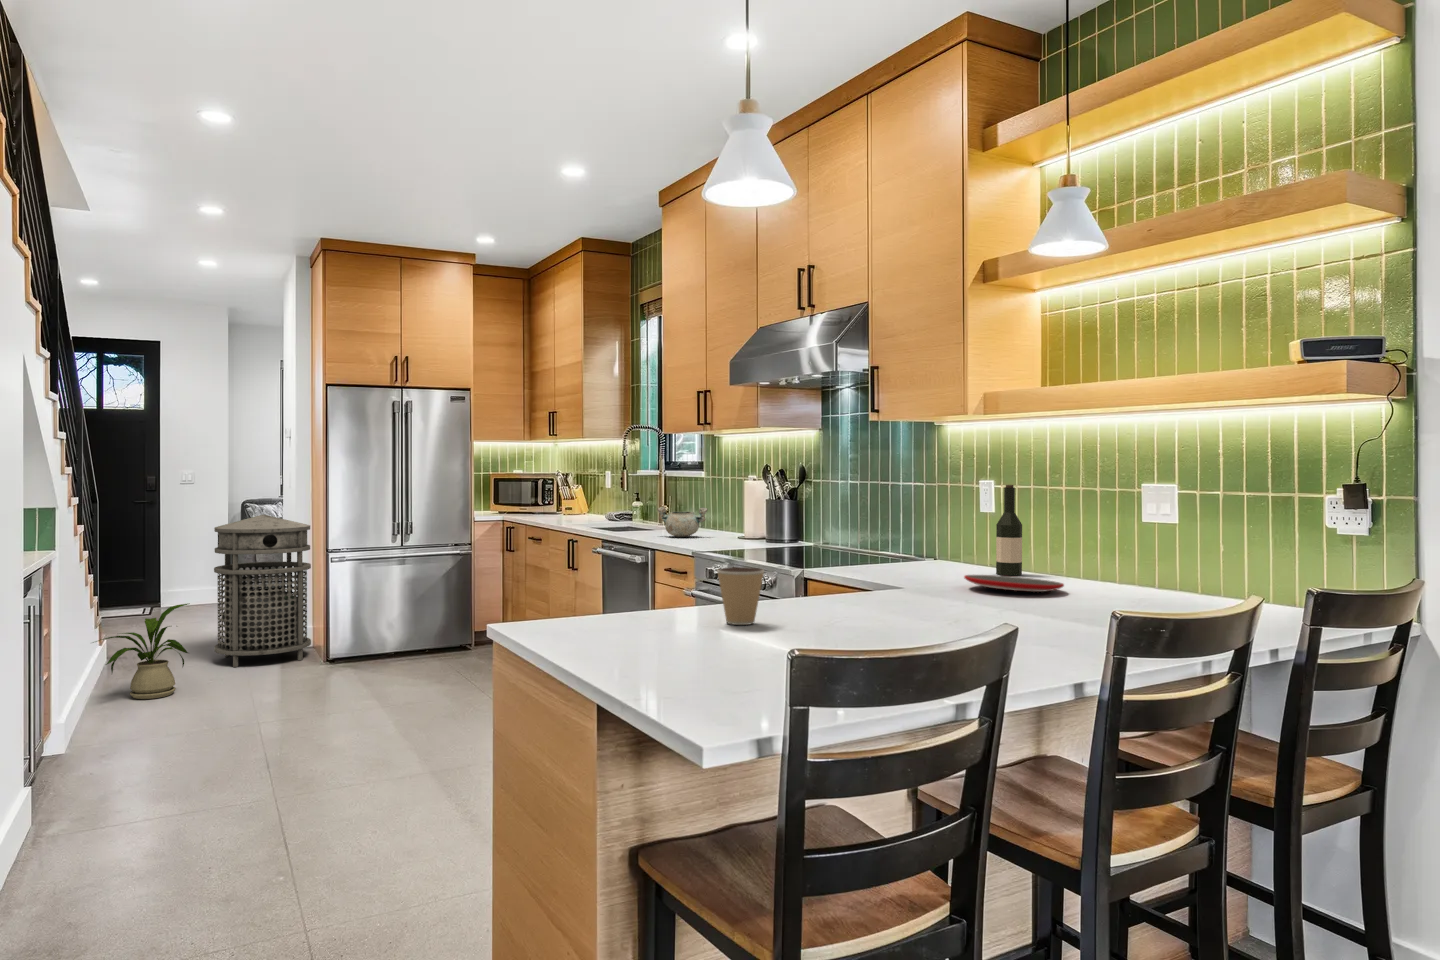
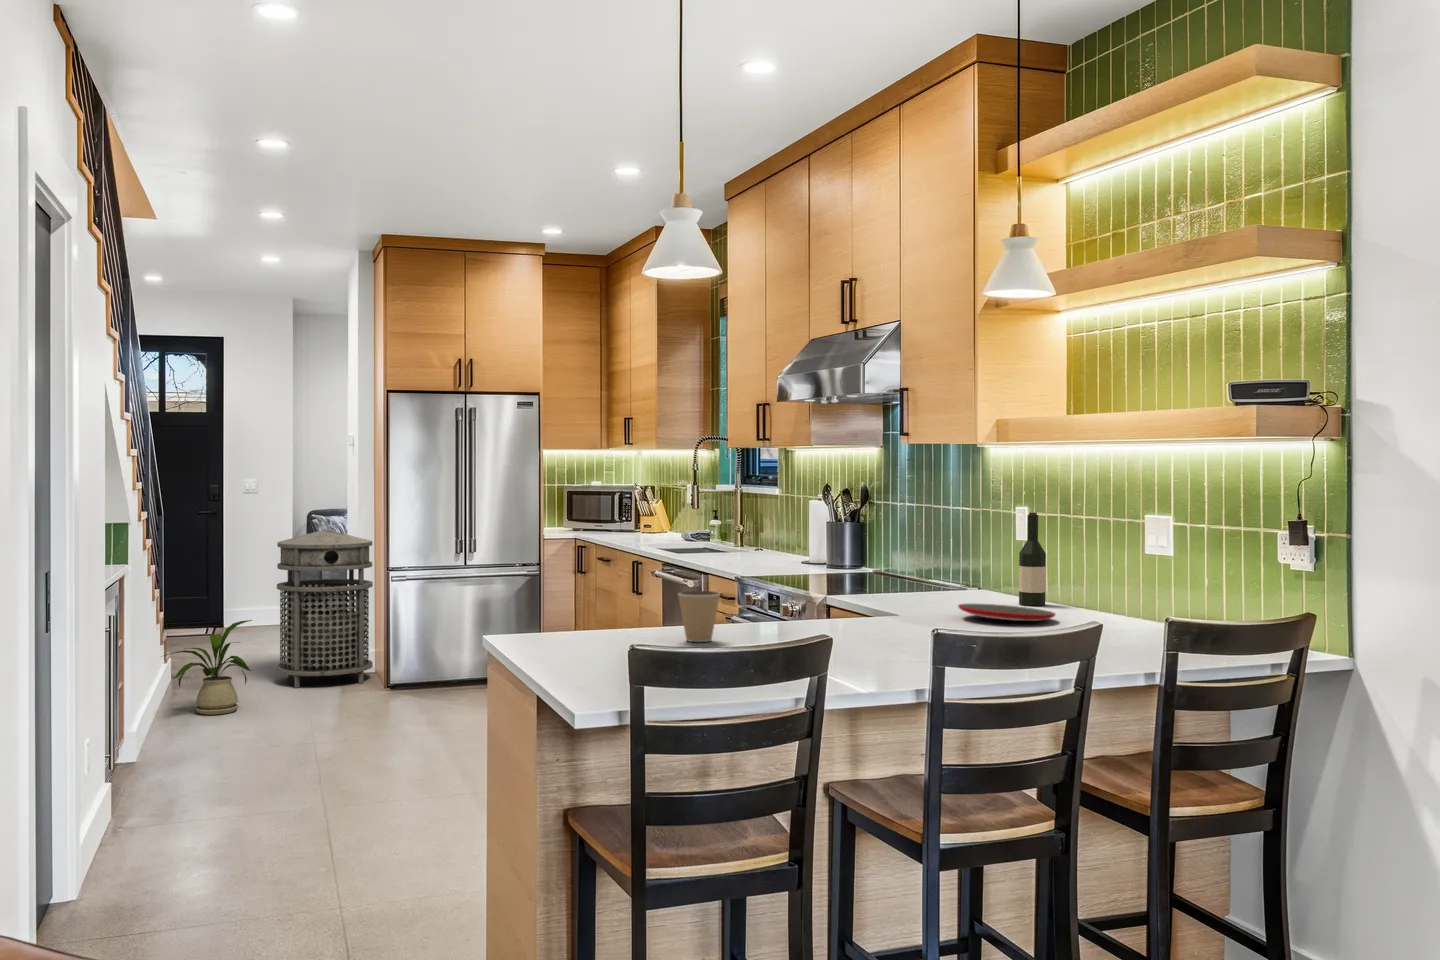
bowl: present [657,507,708,537] -> none [716,527,769,559]

